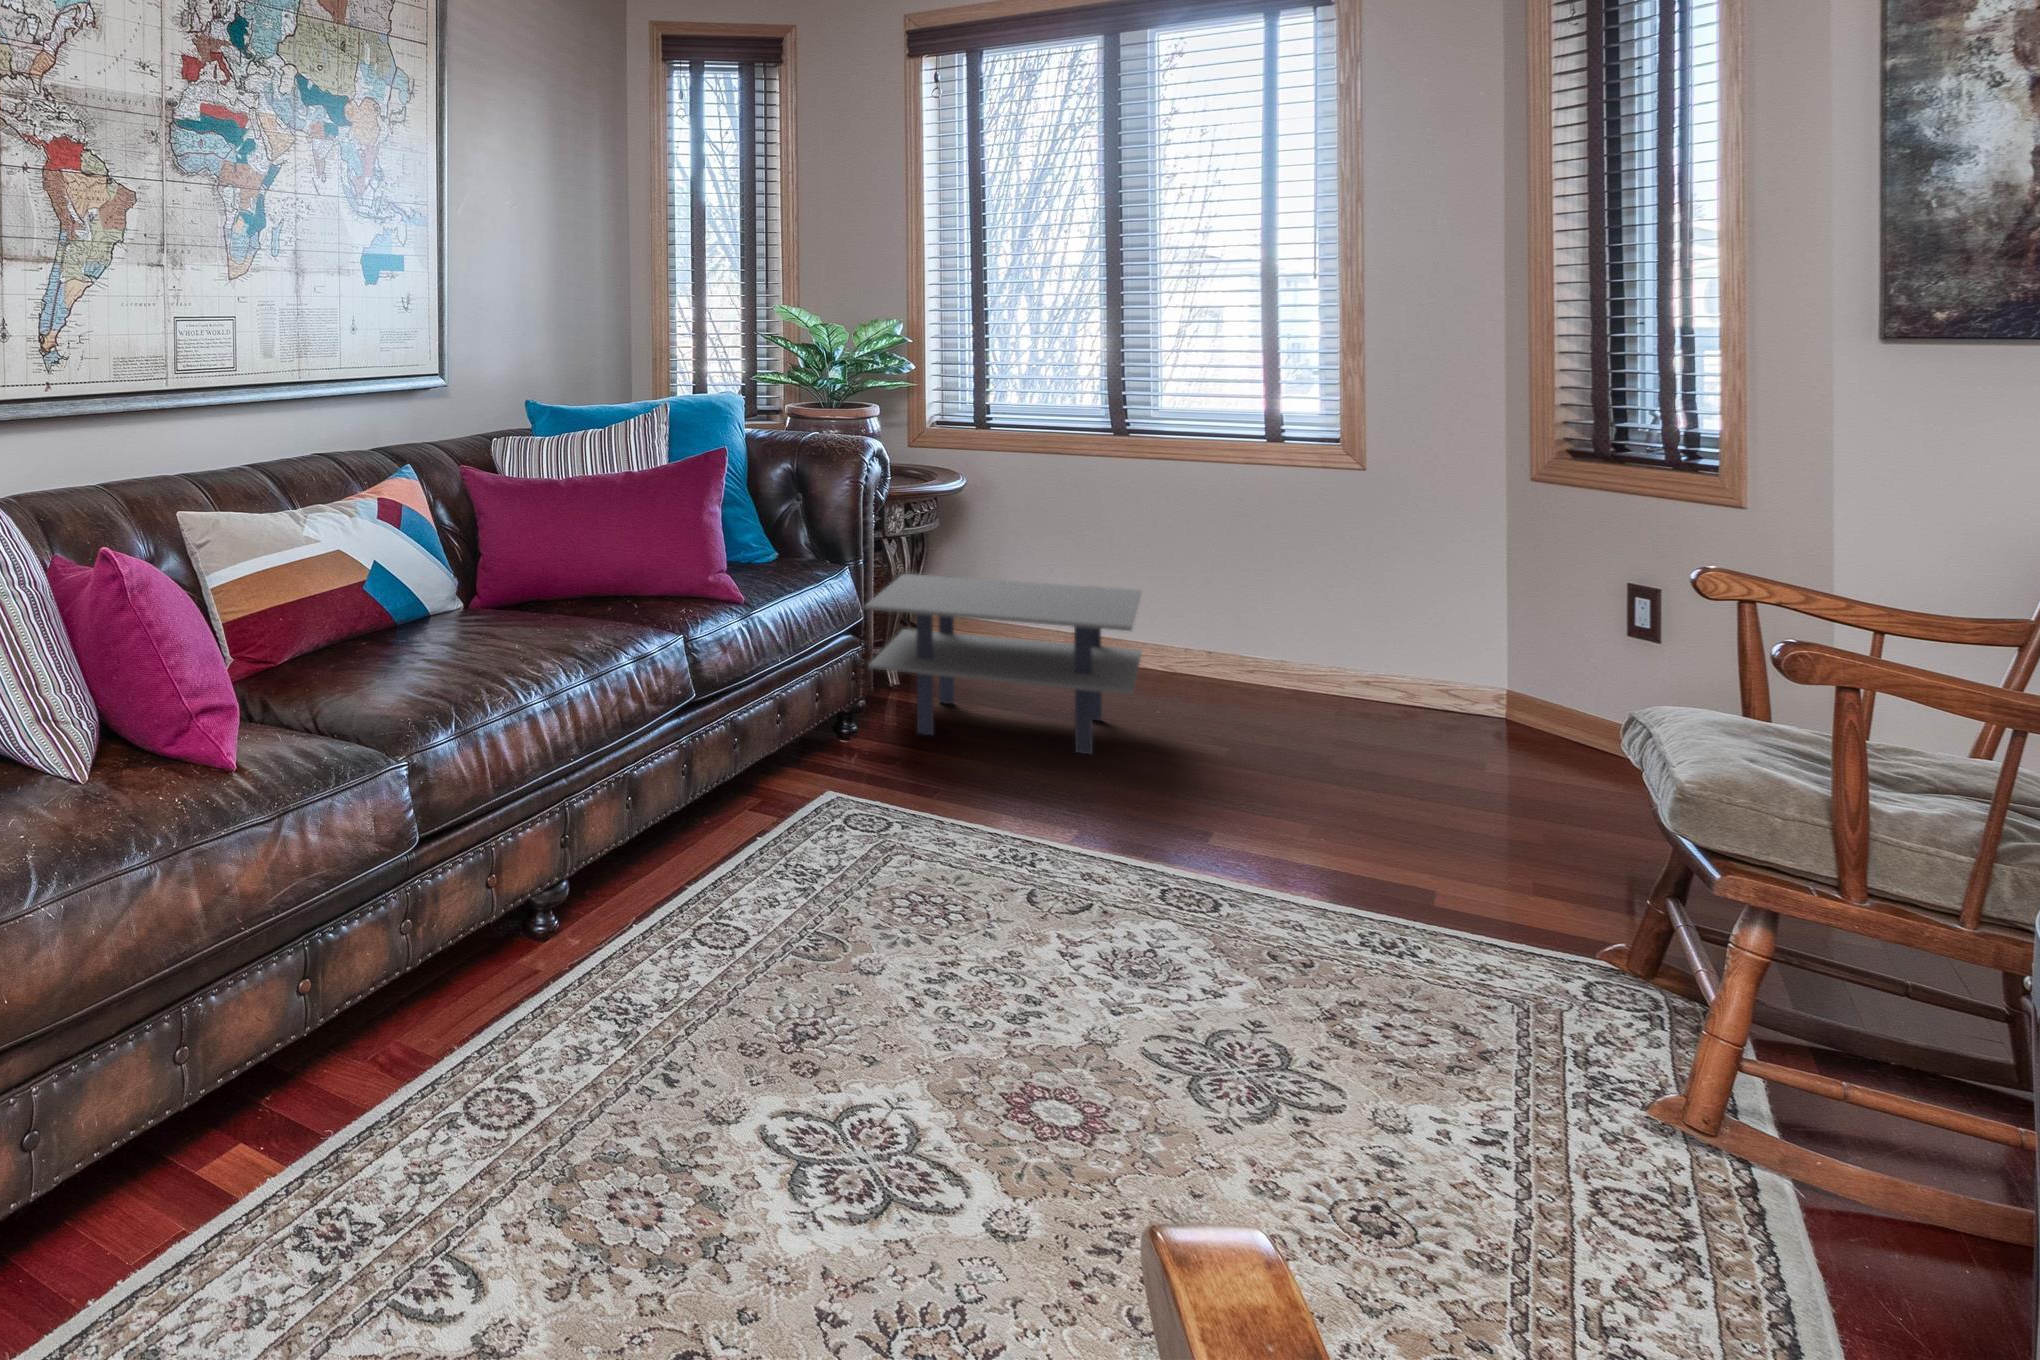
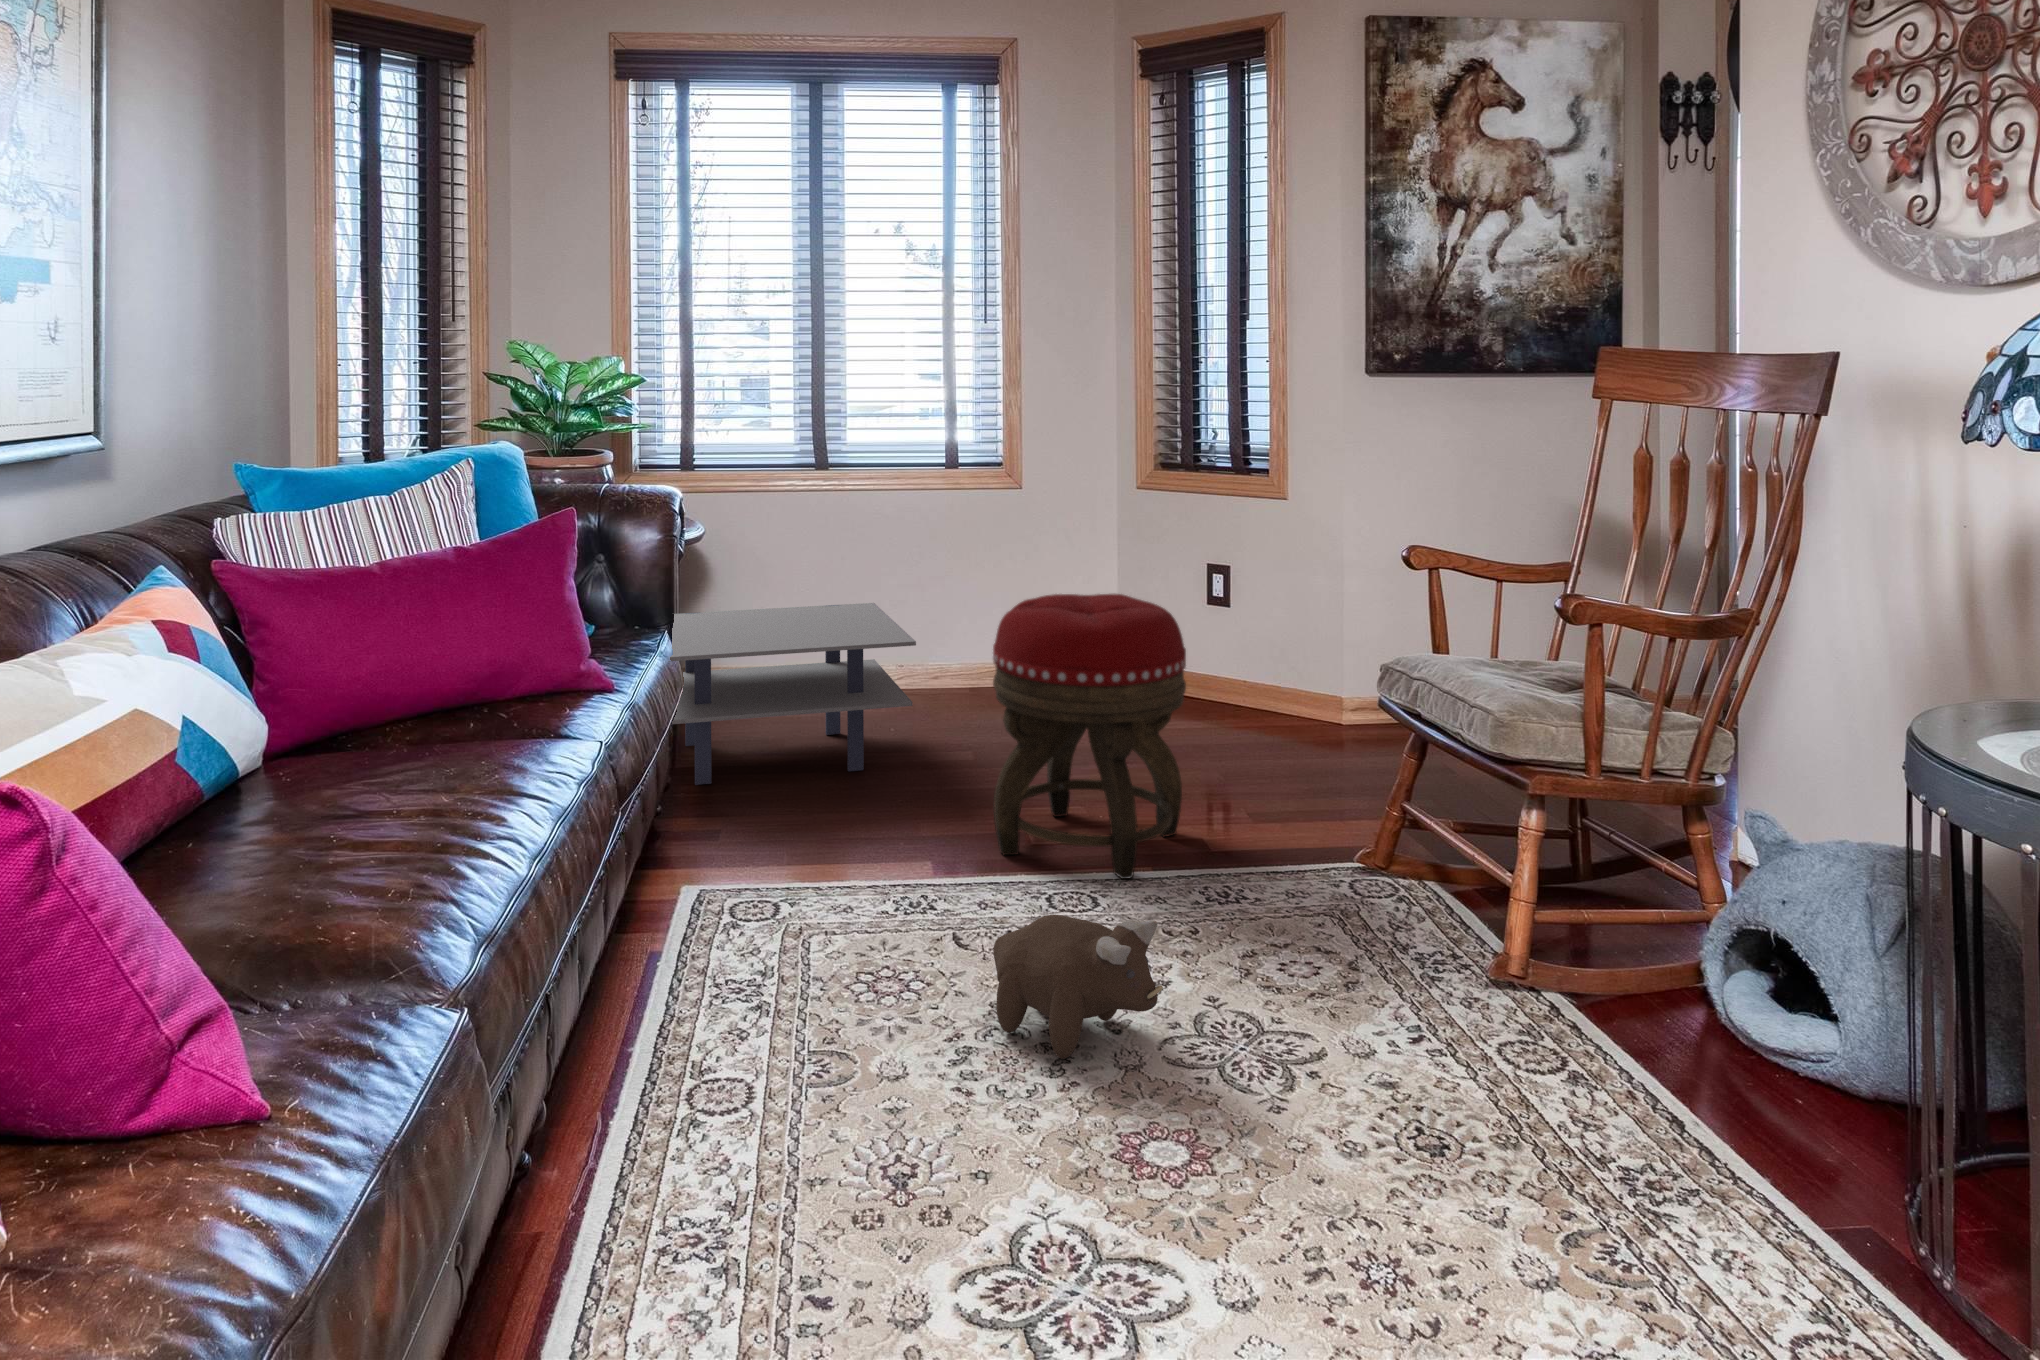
footstool: none [1155,590,1407,909] -> present [993,594,1186,879]
plush toy: none [994,880,1149,1016] -> present [993,914,1163,1059]

